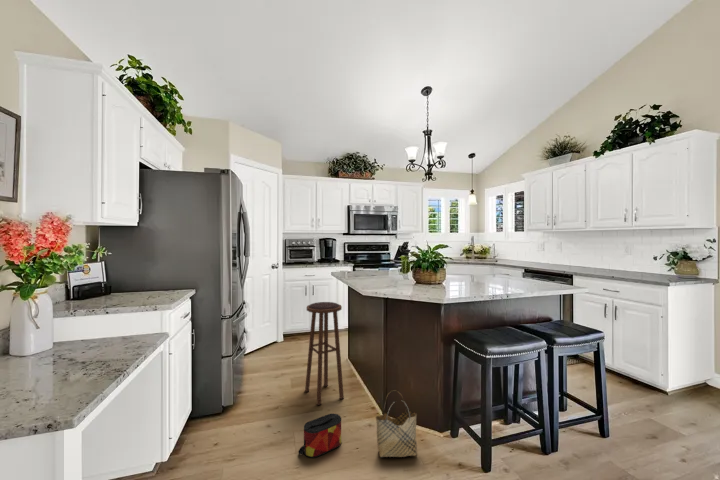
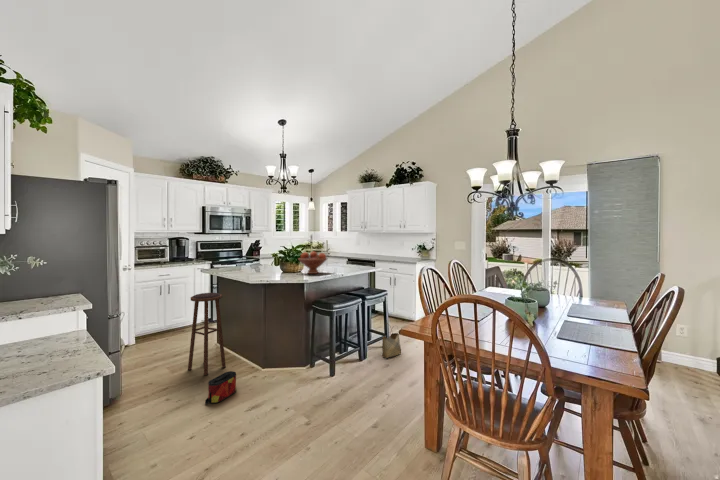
fruit bowl: none [435,256,481,290] -> present [299,251,327,274]
woven basket: present [376,390,417,457] -> present [382,323,401,358]

